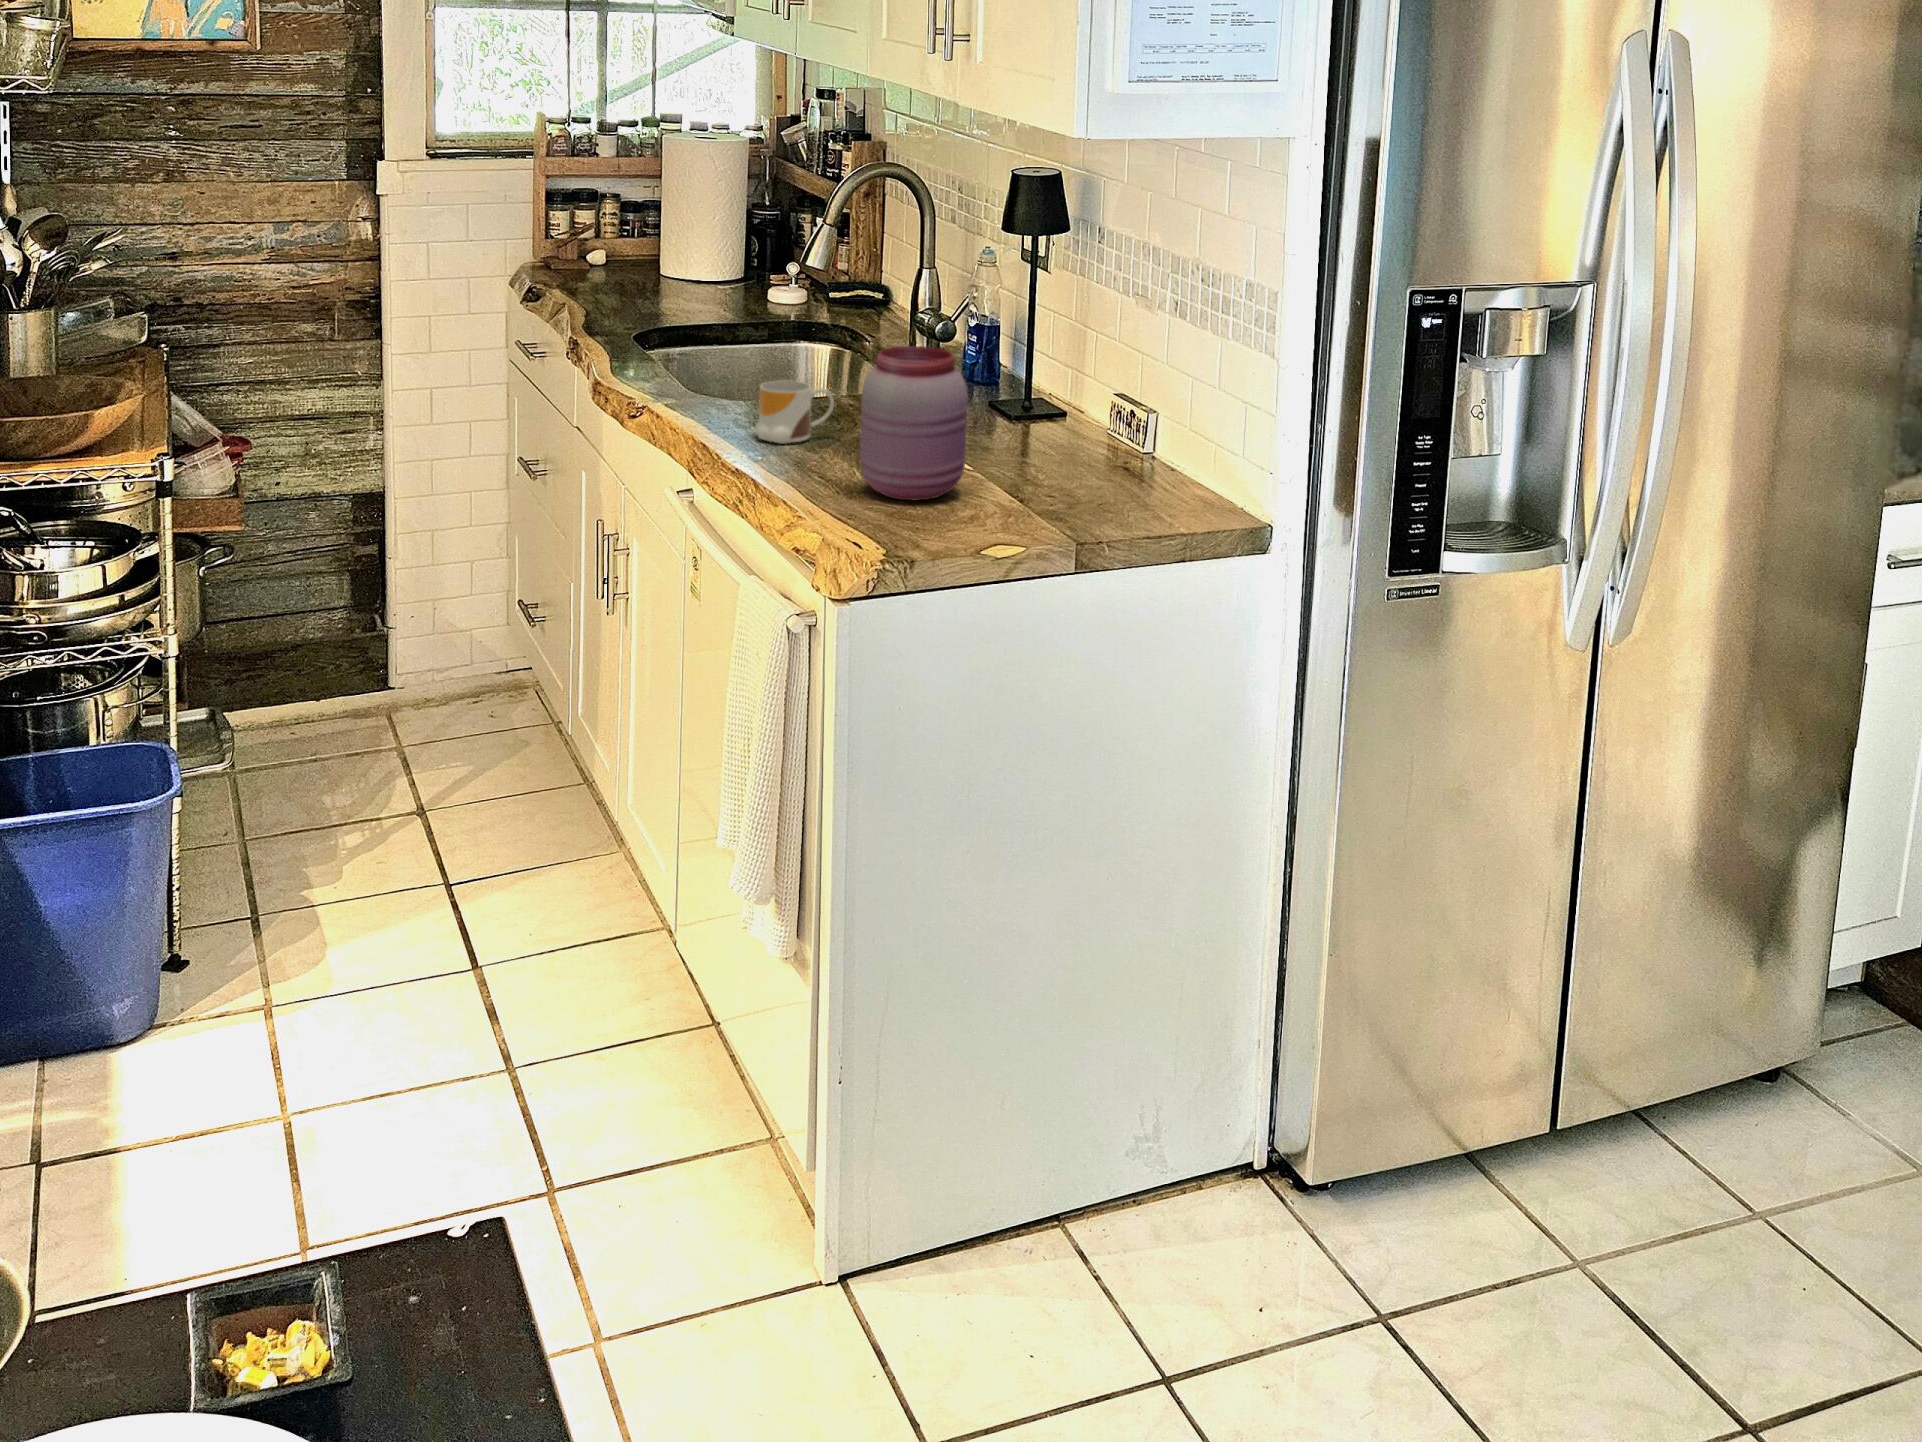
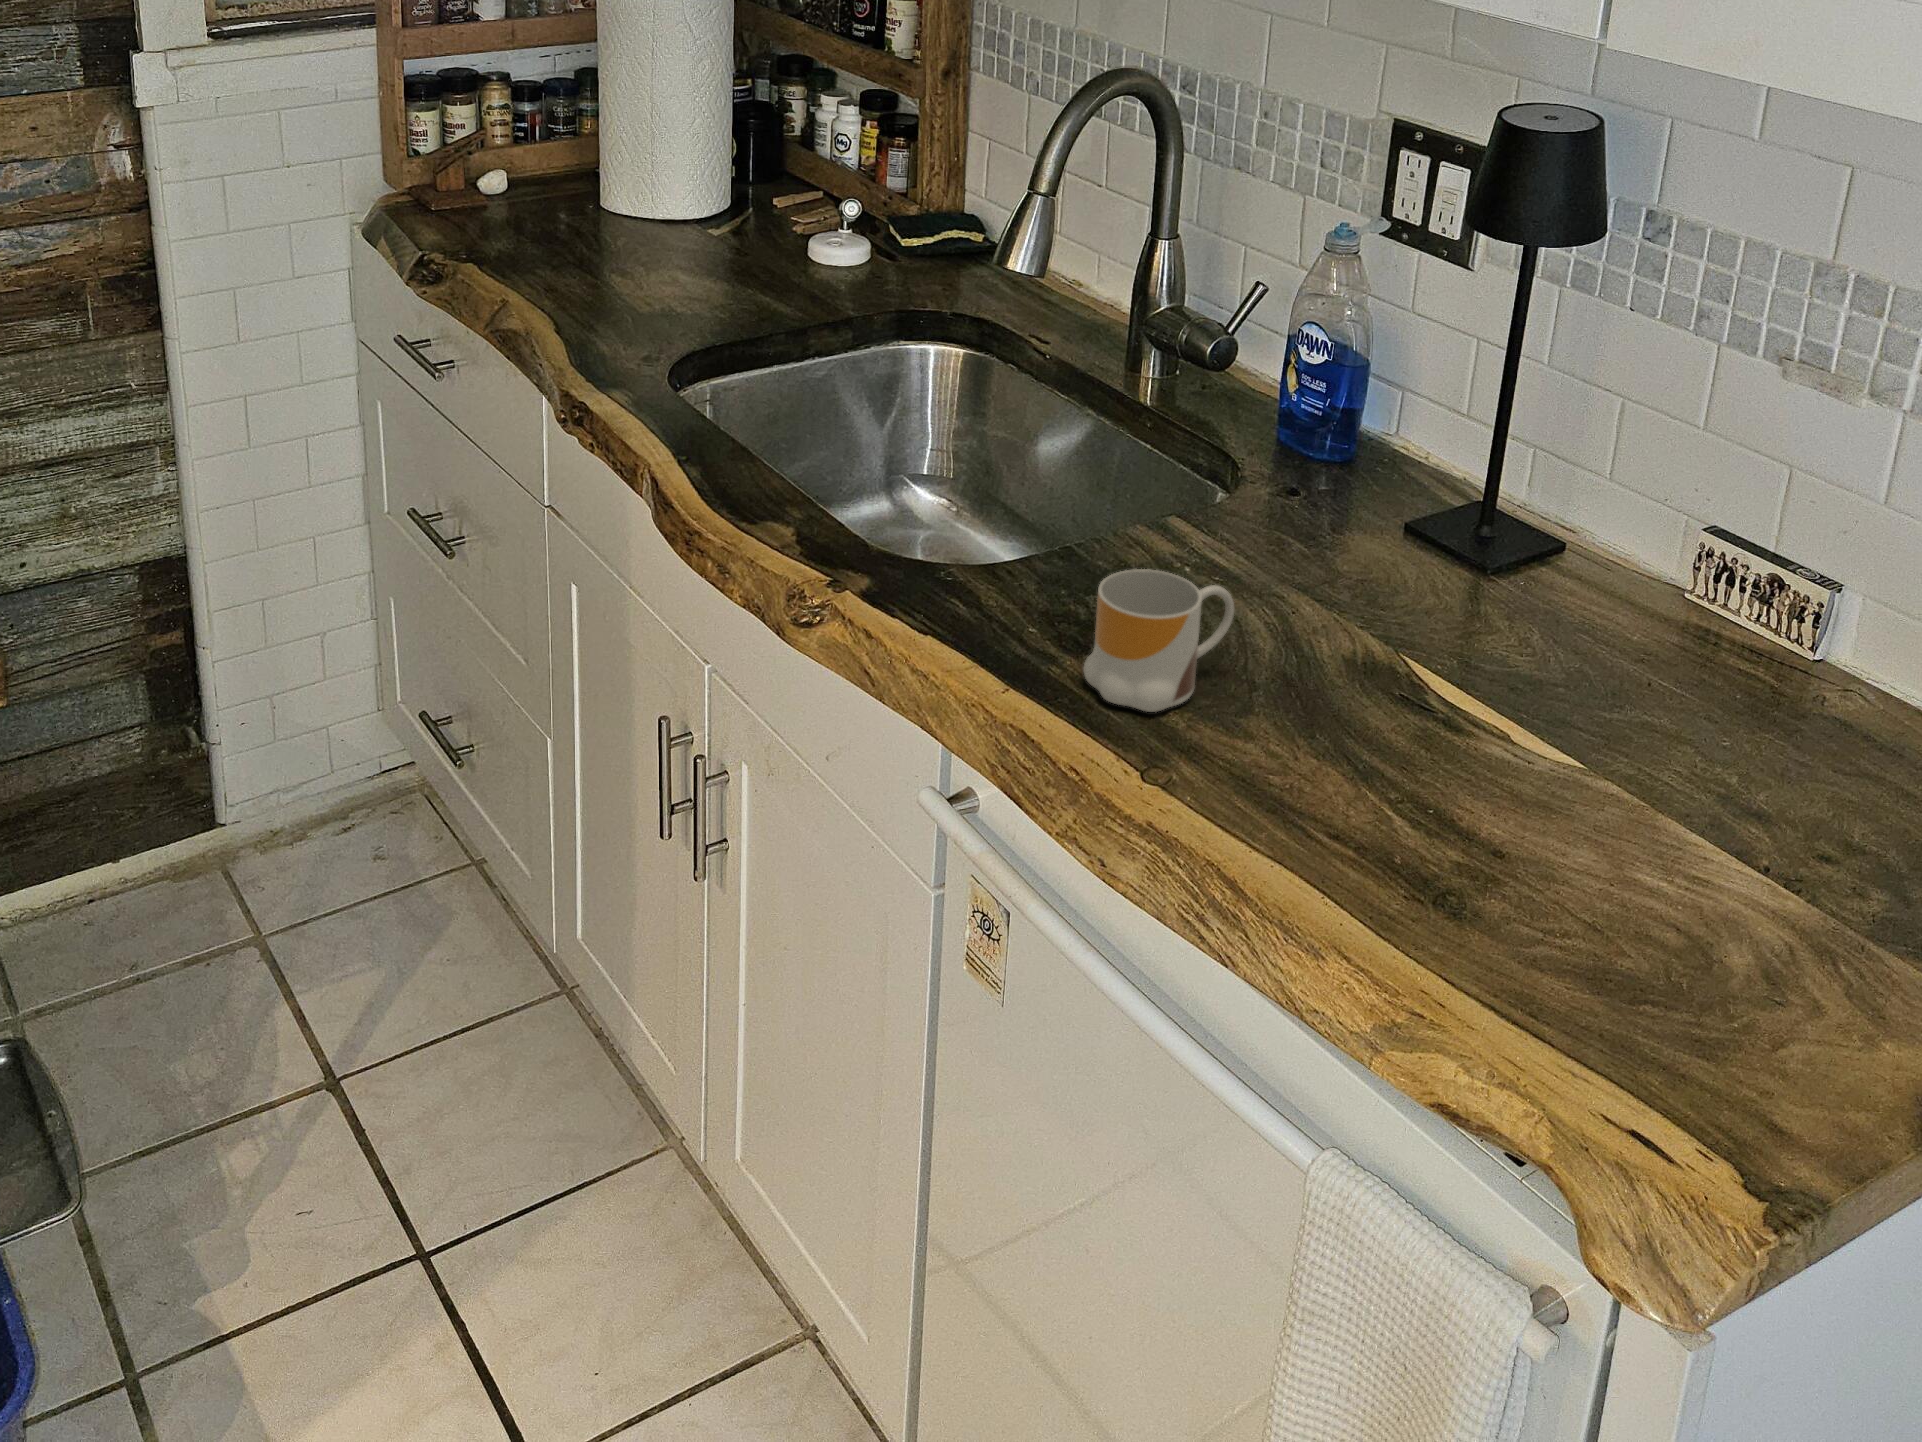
jar: present [860,346,967,501] -> none [1467,586,1736,940]

